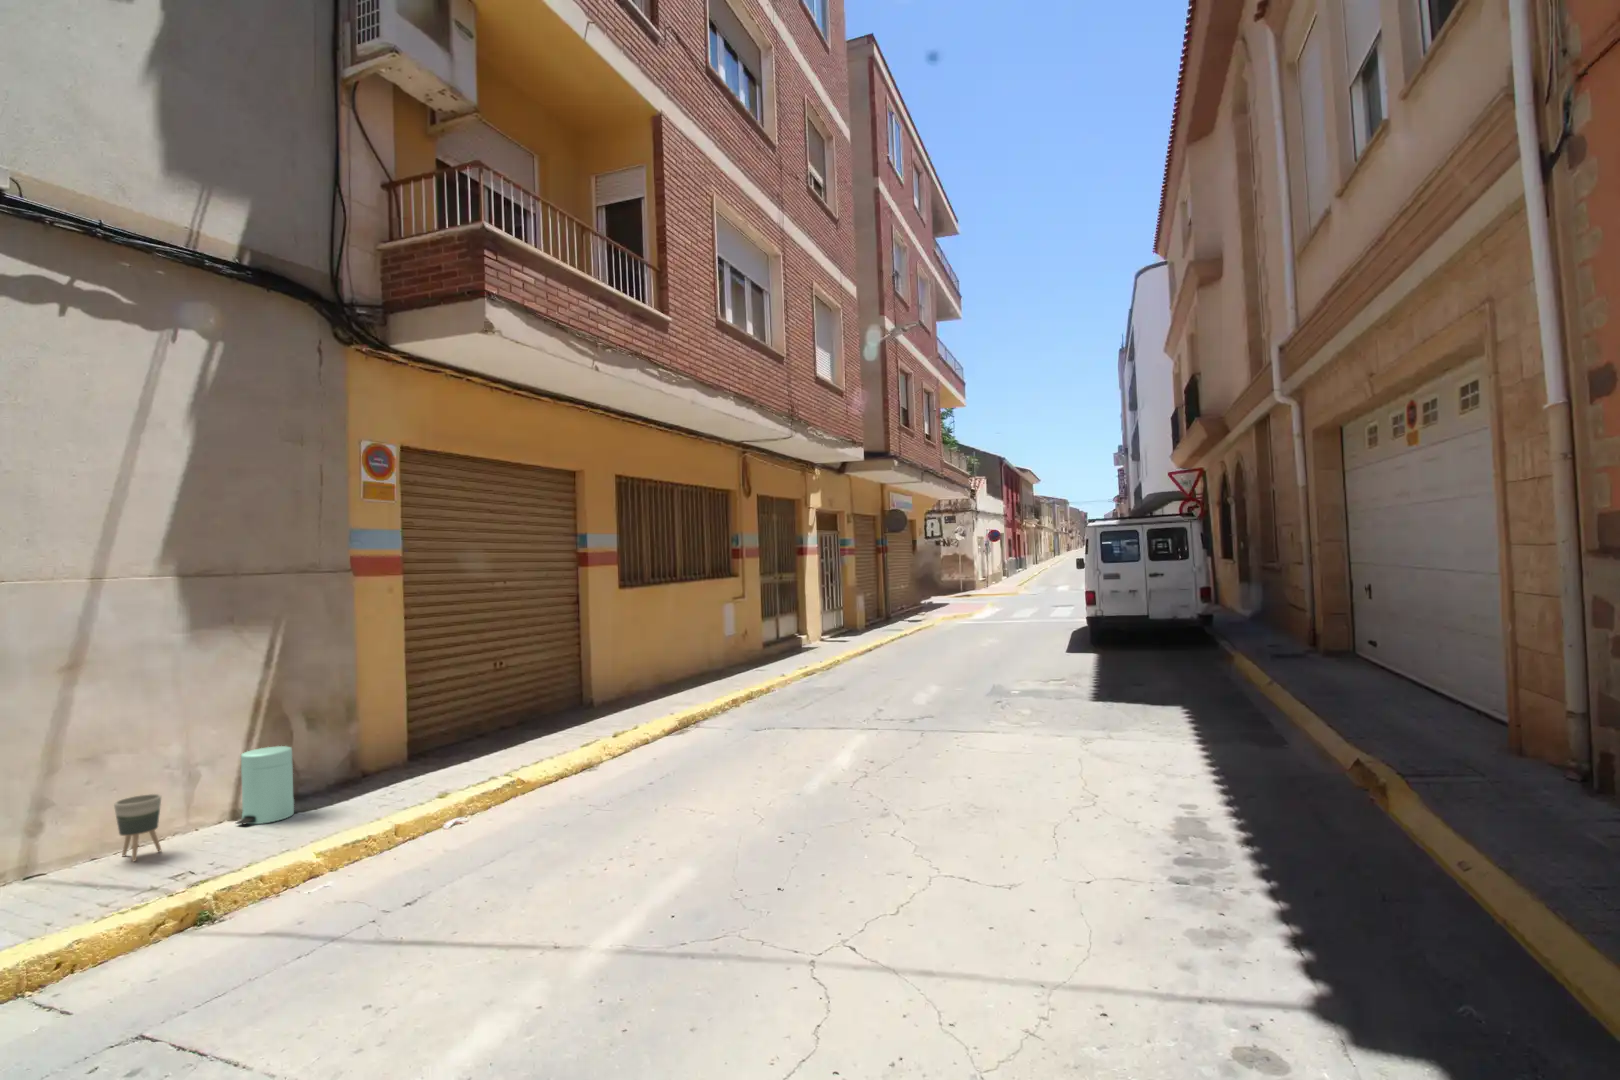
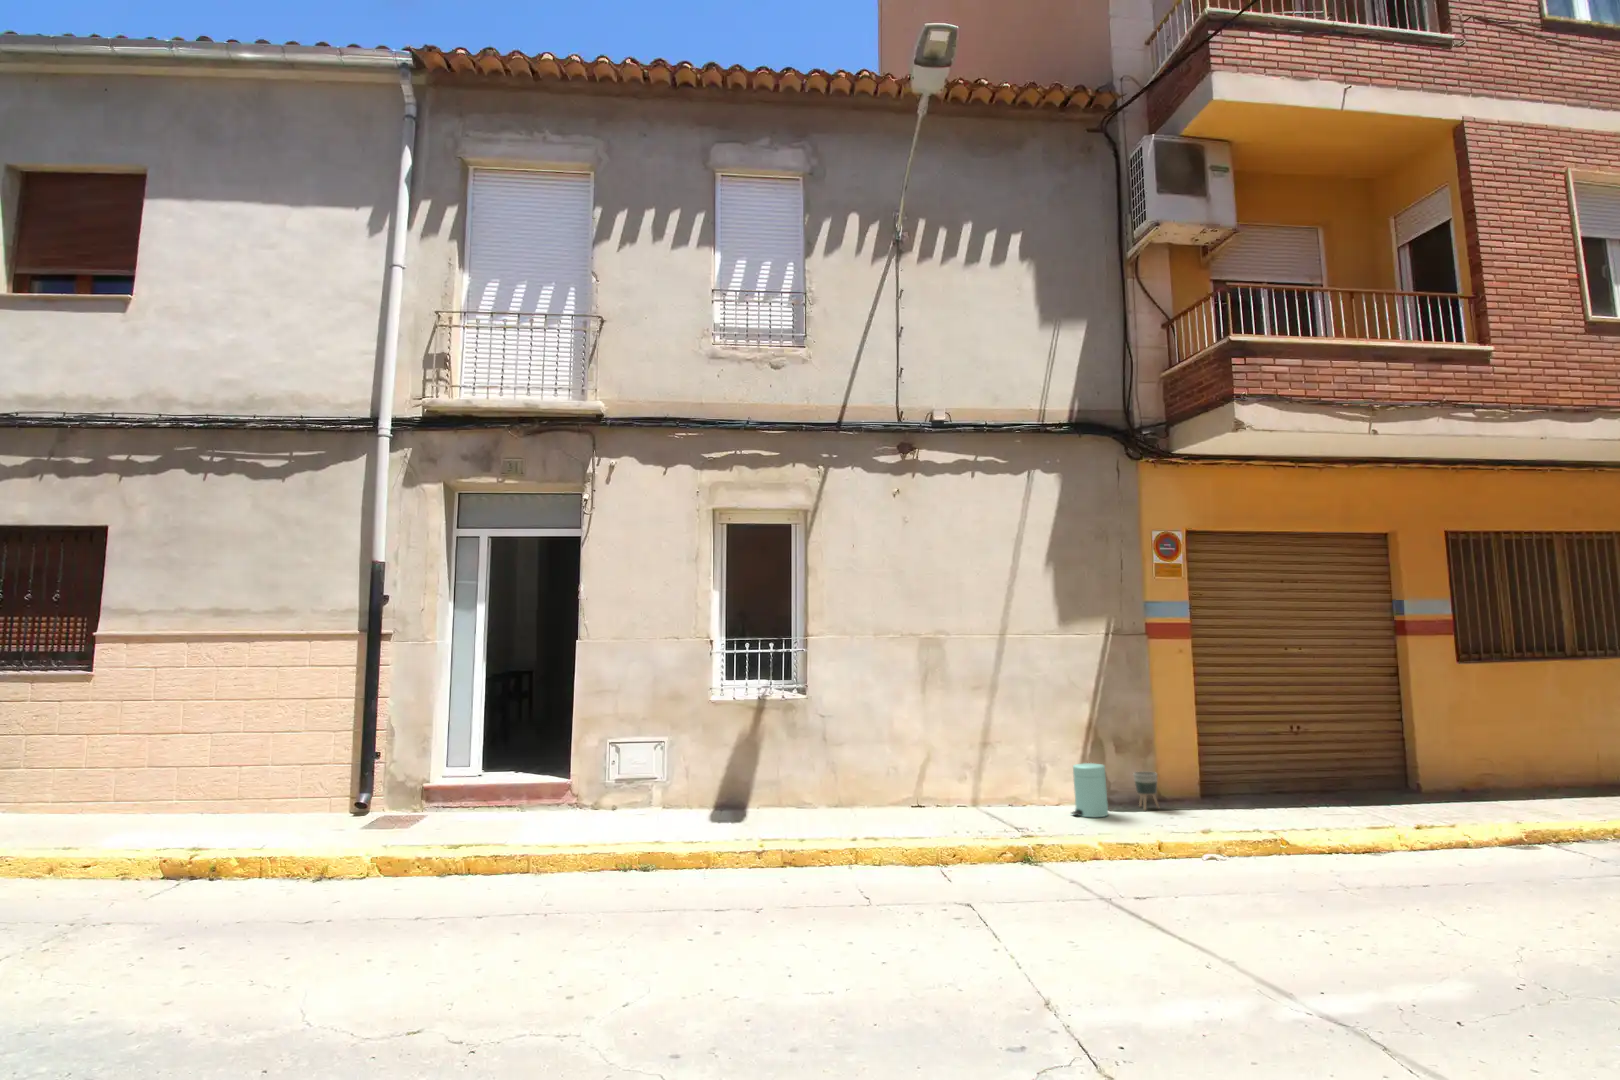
planter: present [114,794,161,861] -> present [1133,771,1159,810]

